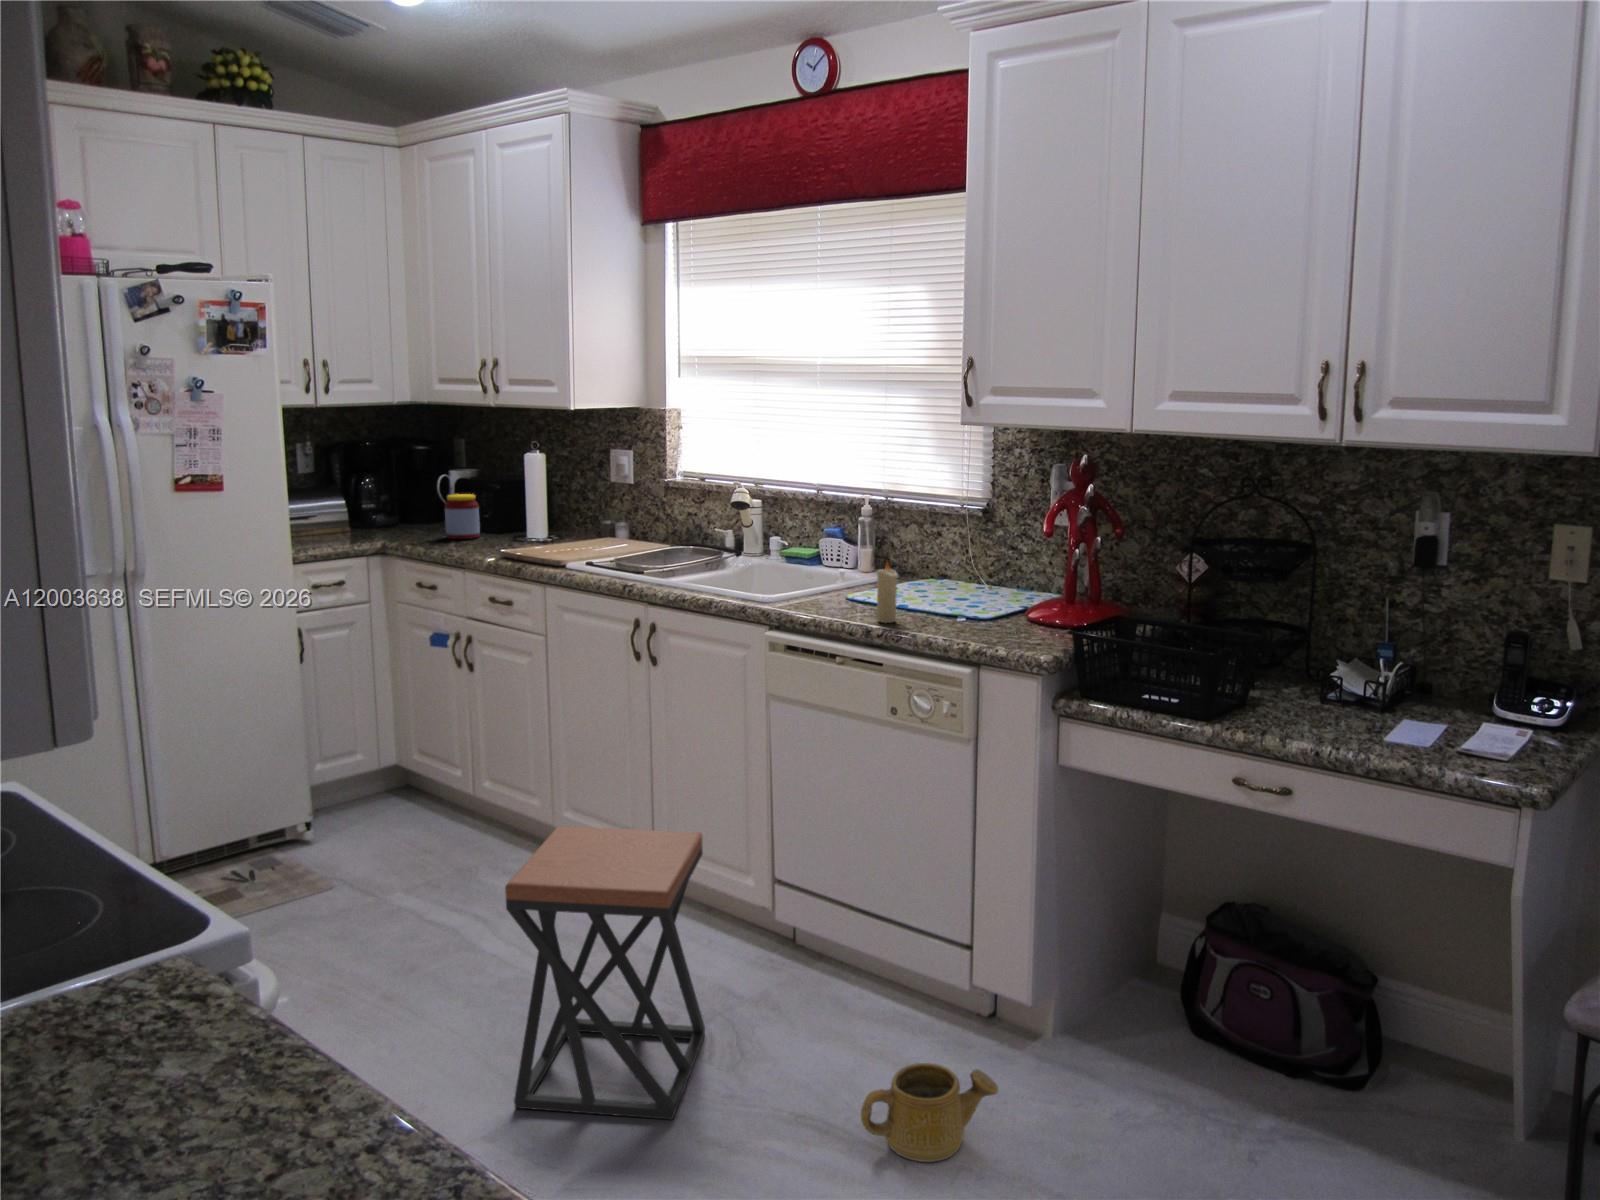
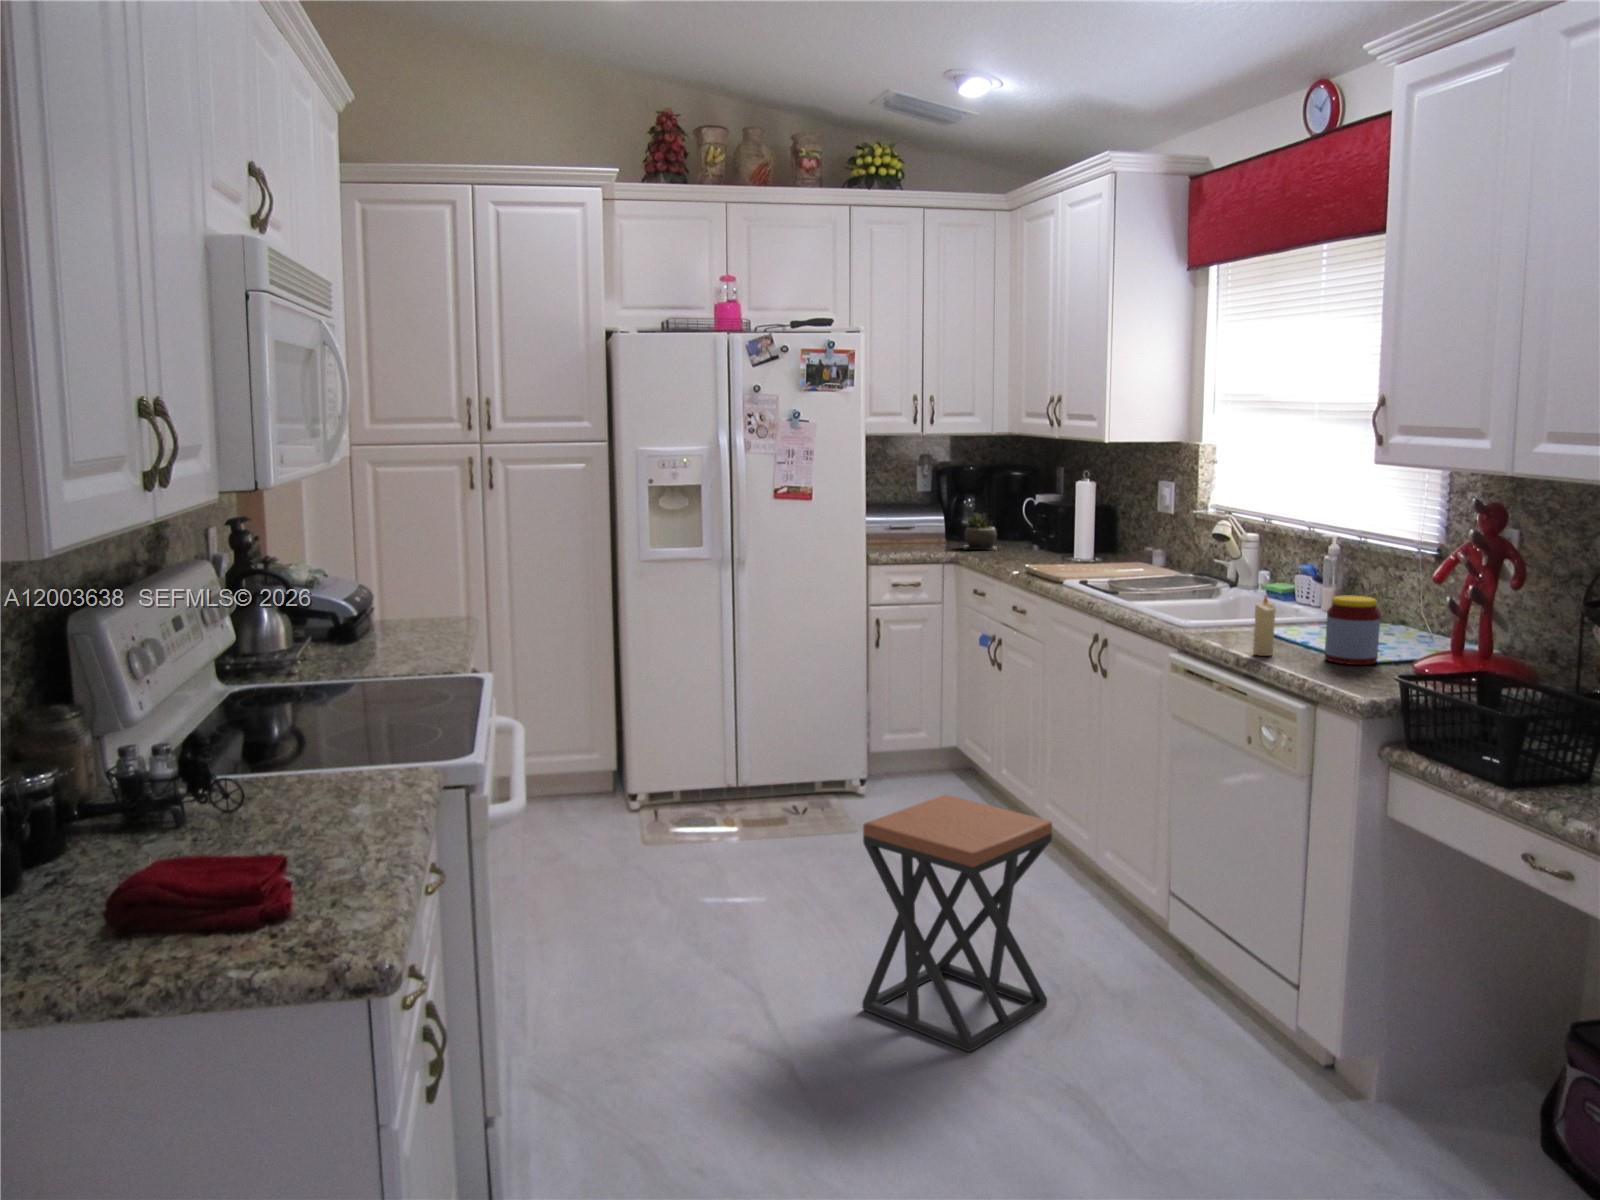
succulent plant: none [386,493,431,537] -> present [963,513,997,550]
jar: present [445,494,480,539] -> present [1325,595,1380,665]
watering can: present [861,1063,998,1162] -> none [1103,1061,1241,1151]

